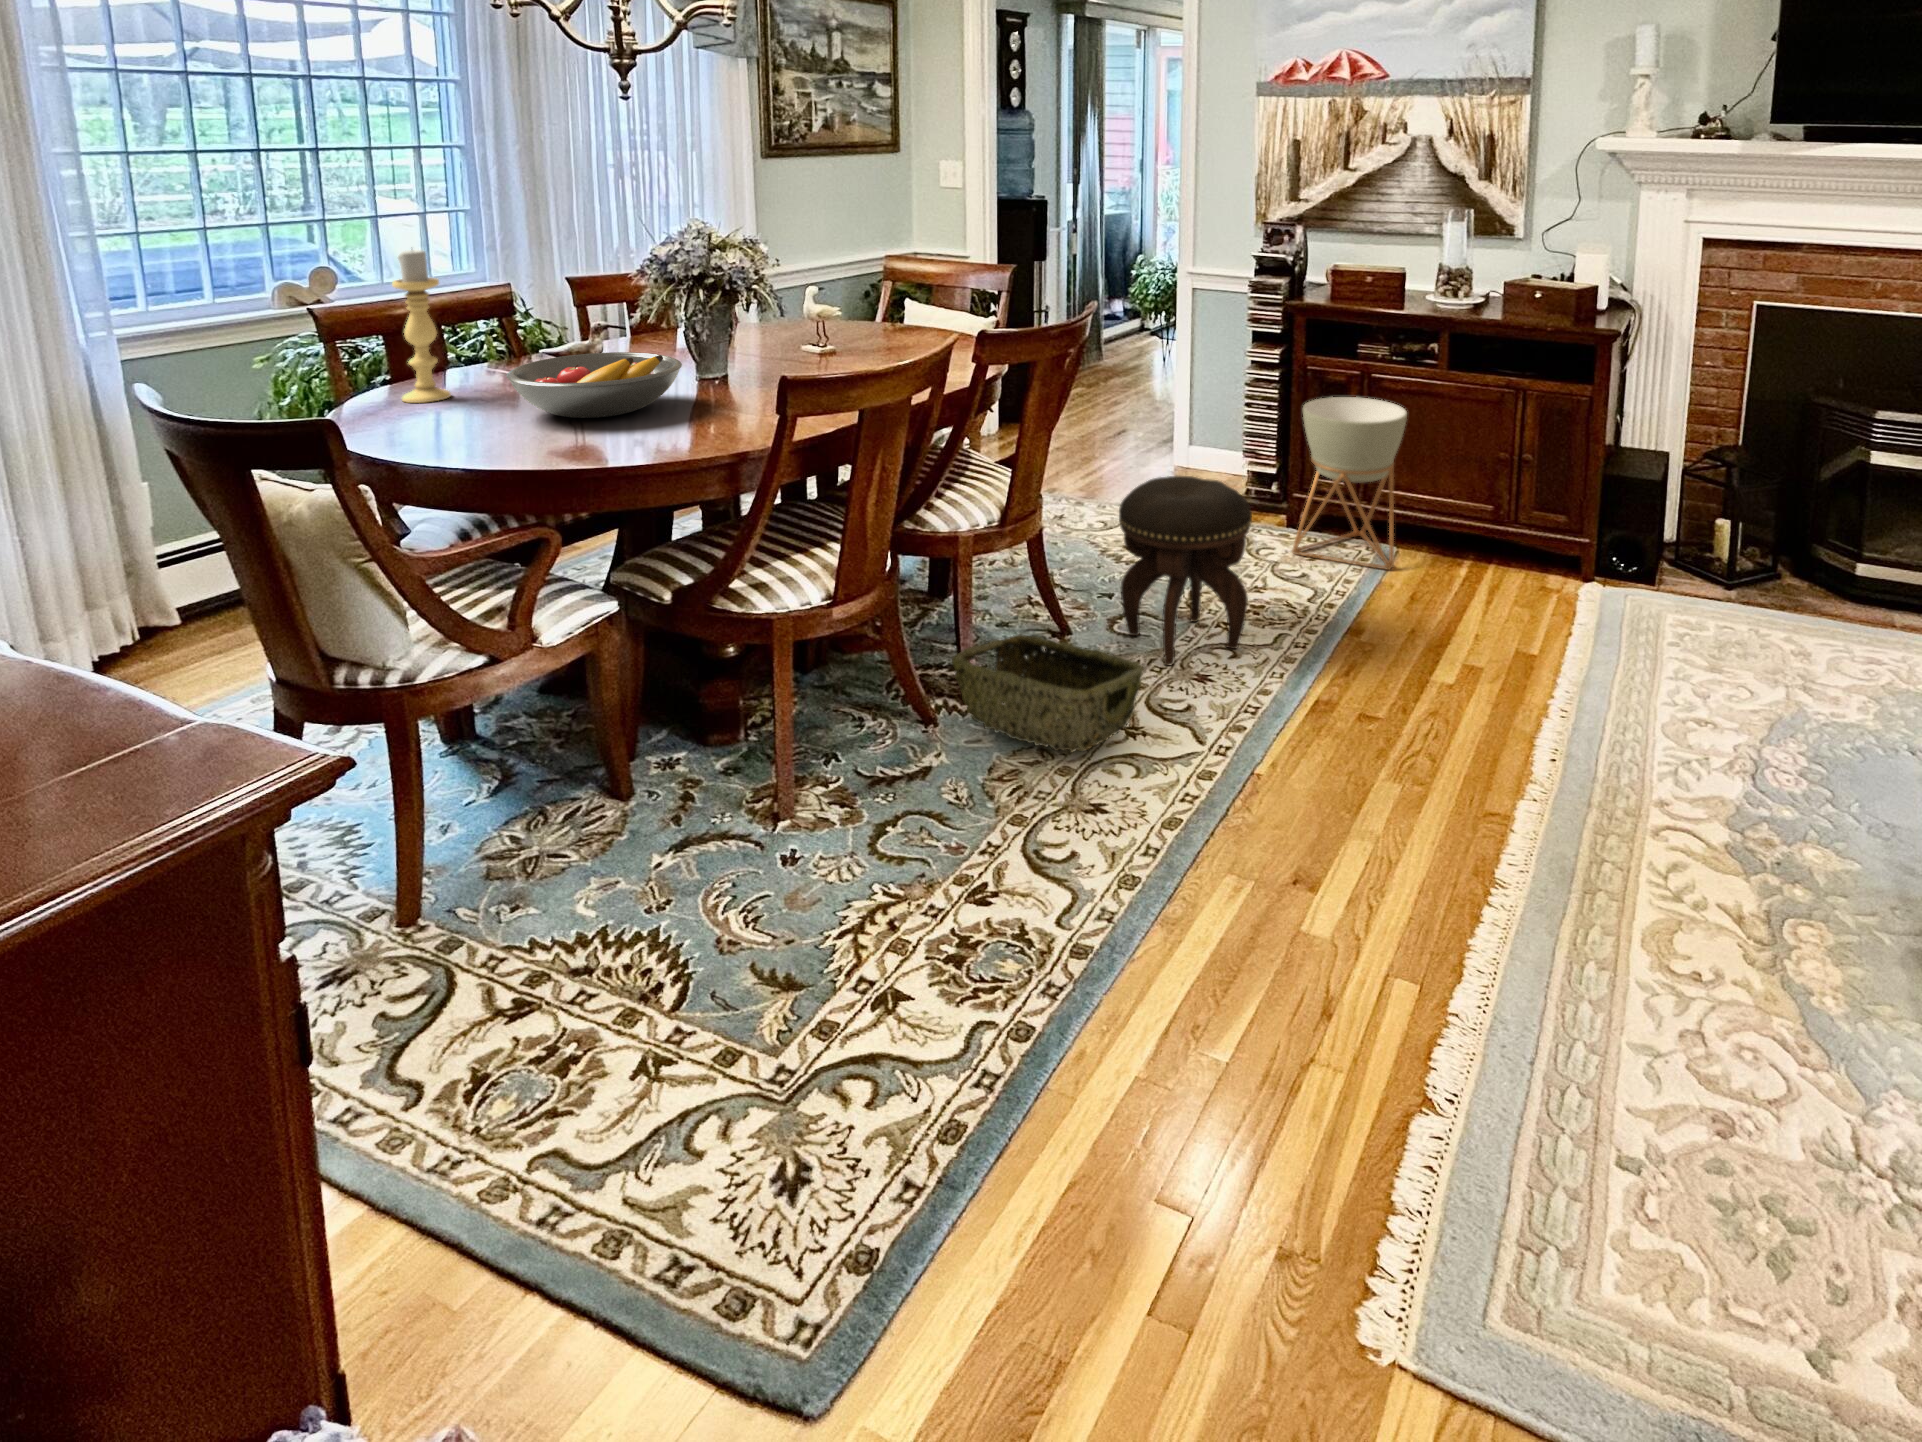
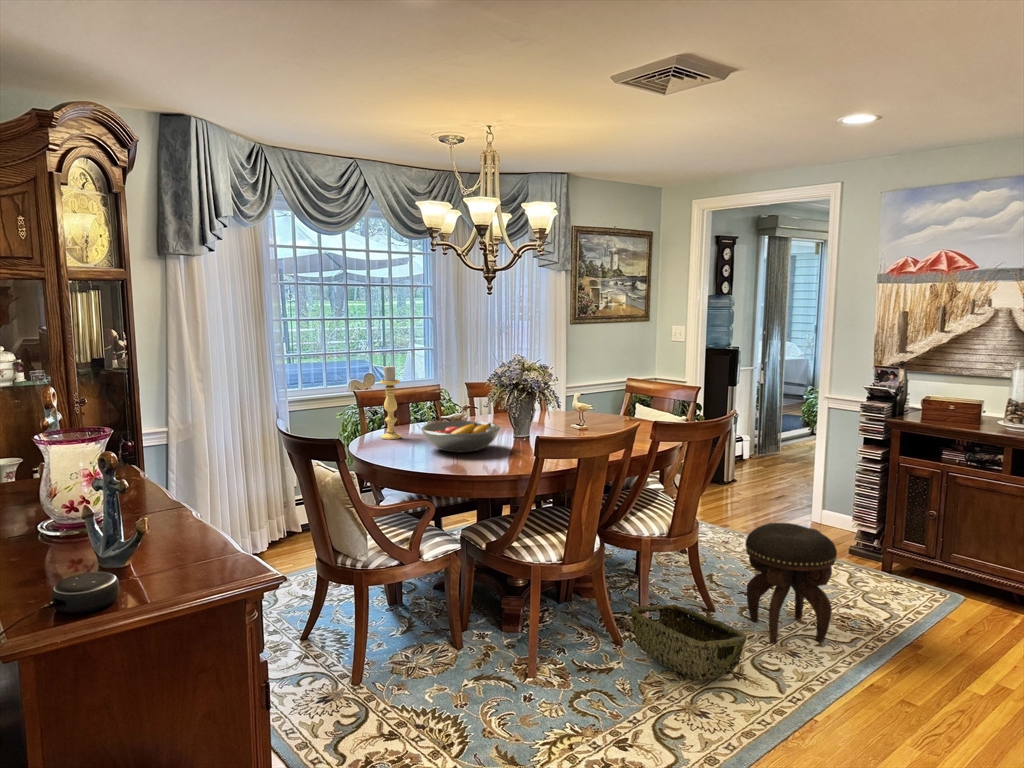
planter: present [1292,397,1407,569] -> none [881,486,975,612]

